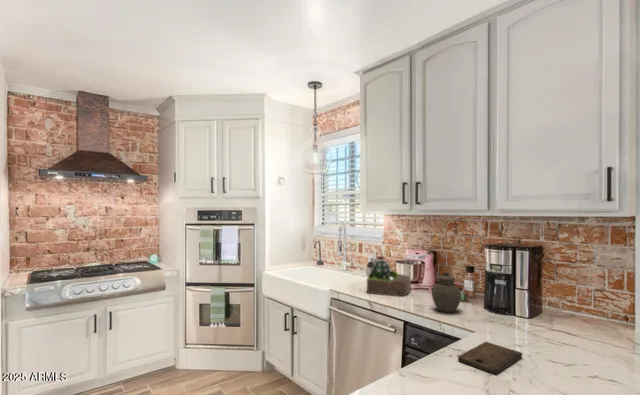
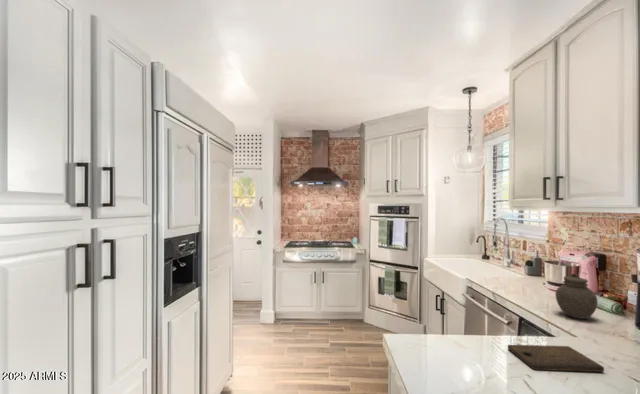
succulent plant: present [367,256,411,296] -> none [499,252,560,296]

